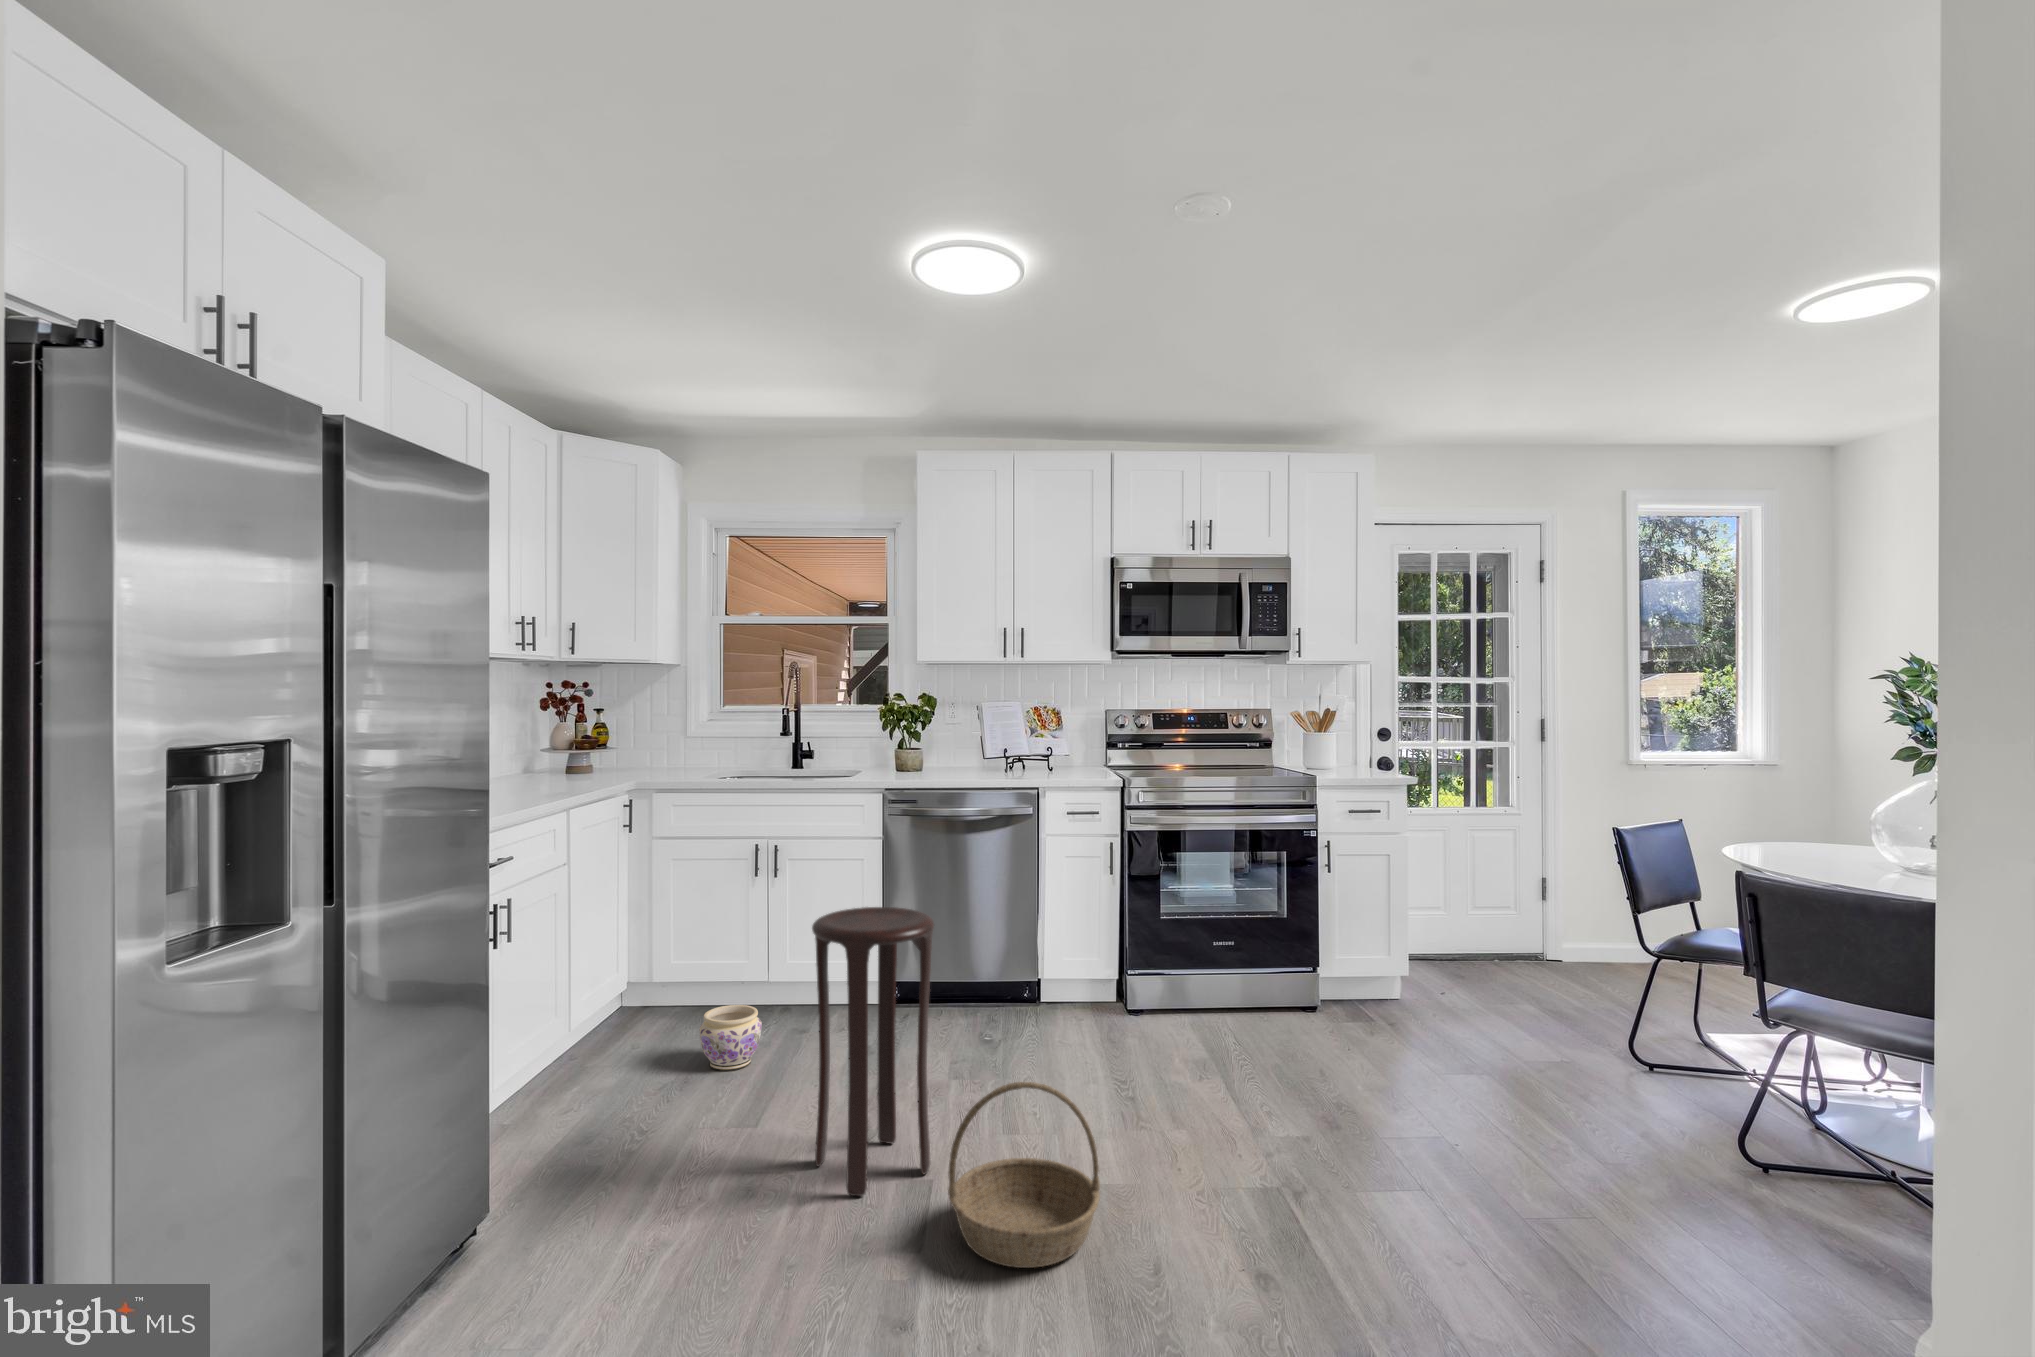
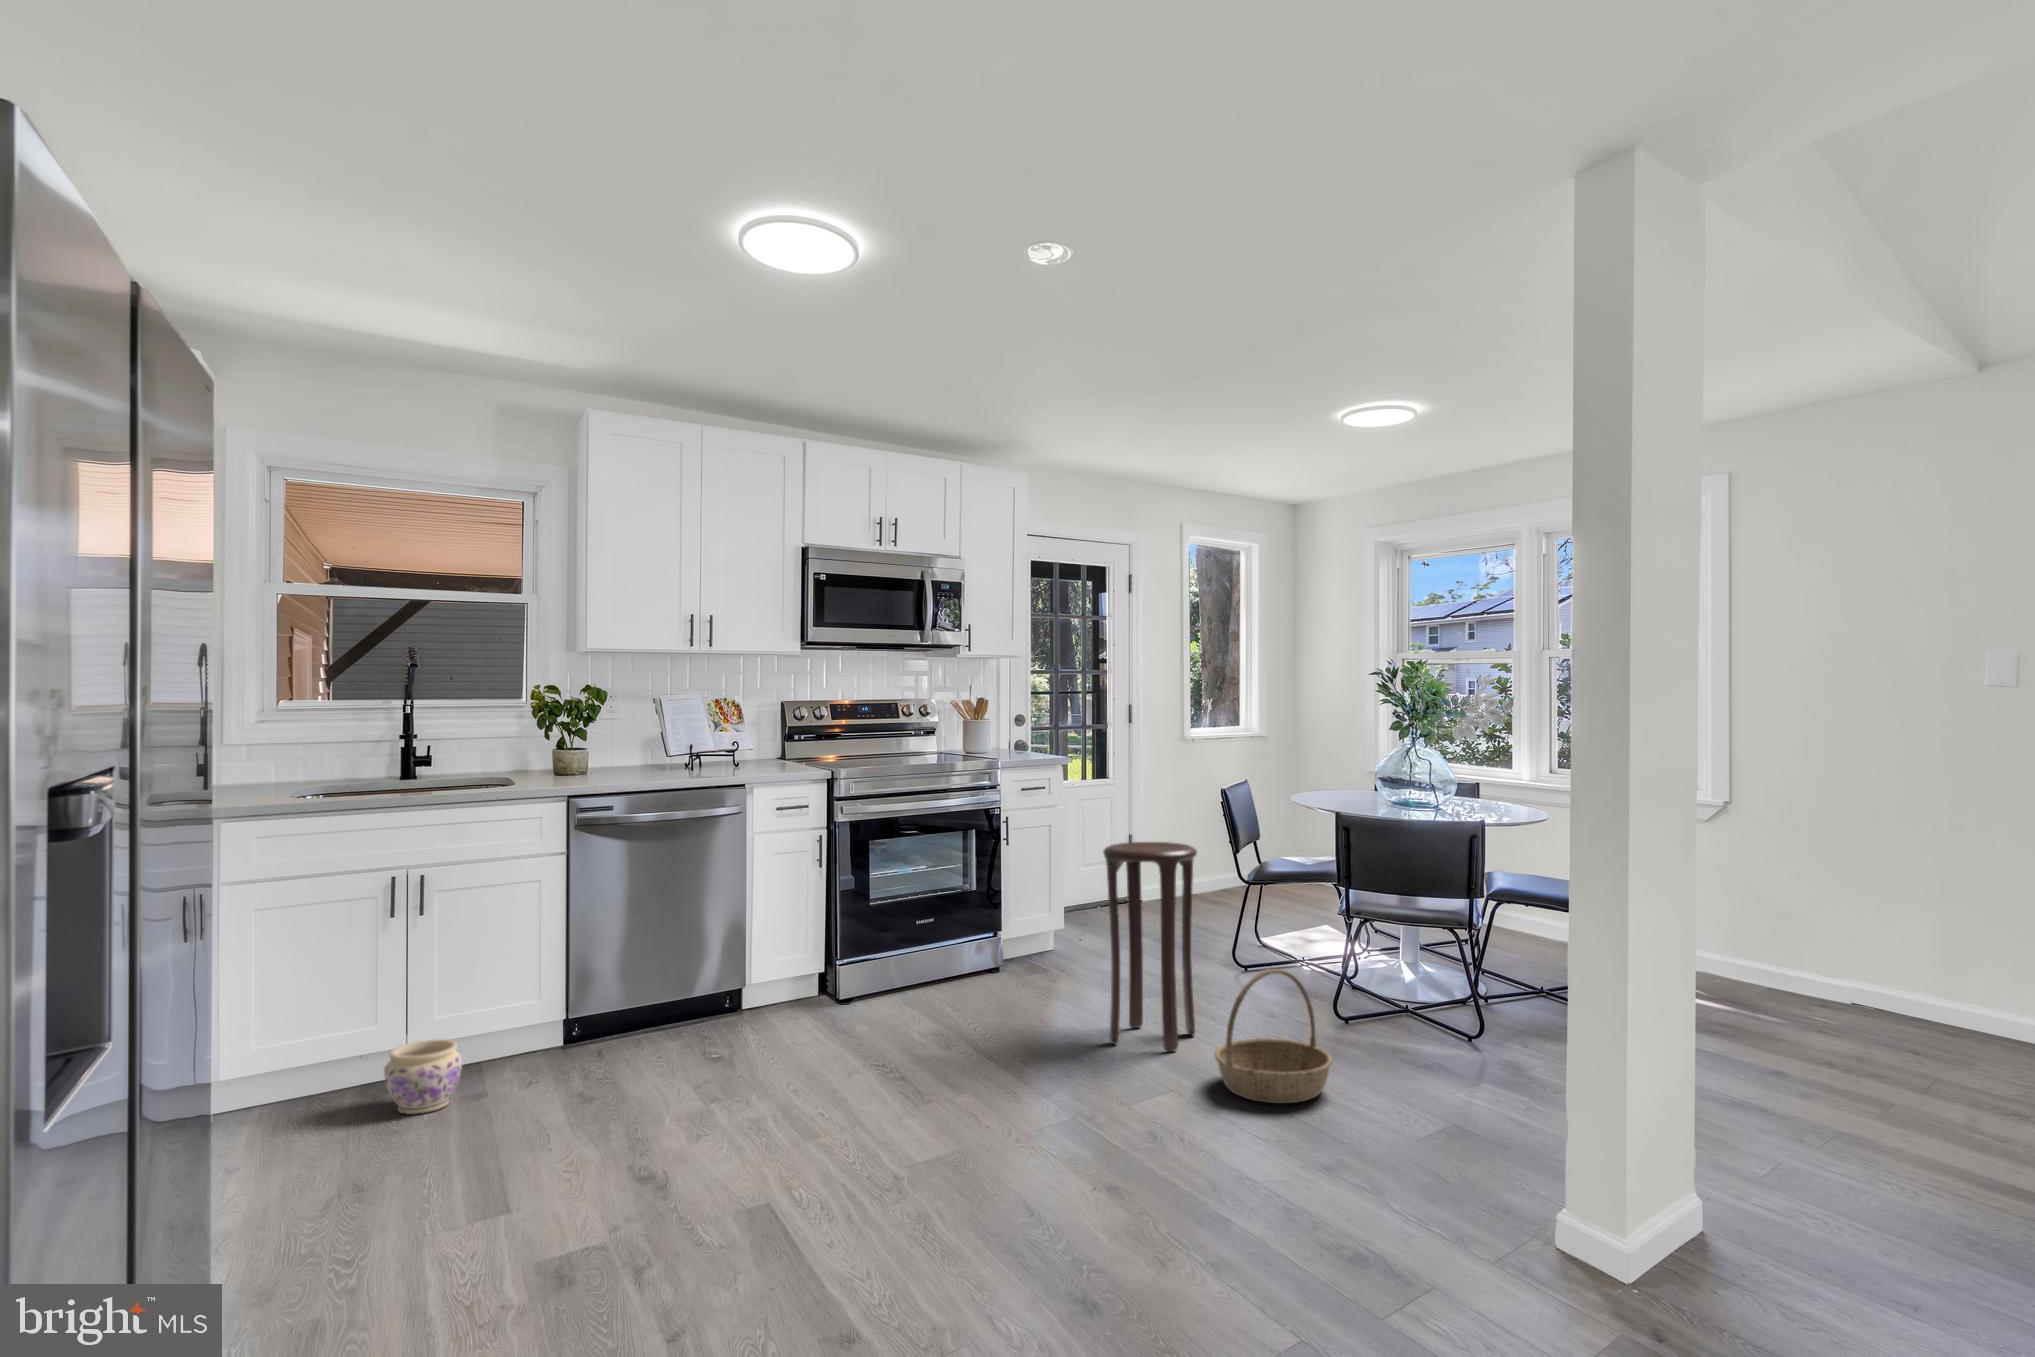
stool: present [812,907,934,1196] -> present [1103,842,1197,1052]
basket: present [948,1082,1100,1268] -> present [1215,969,1332,1103]

